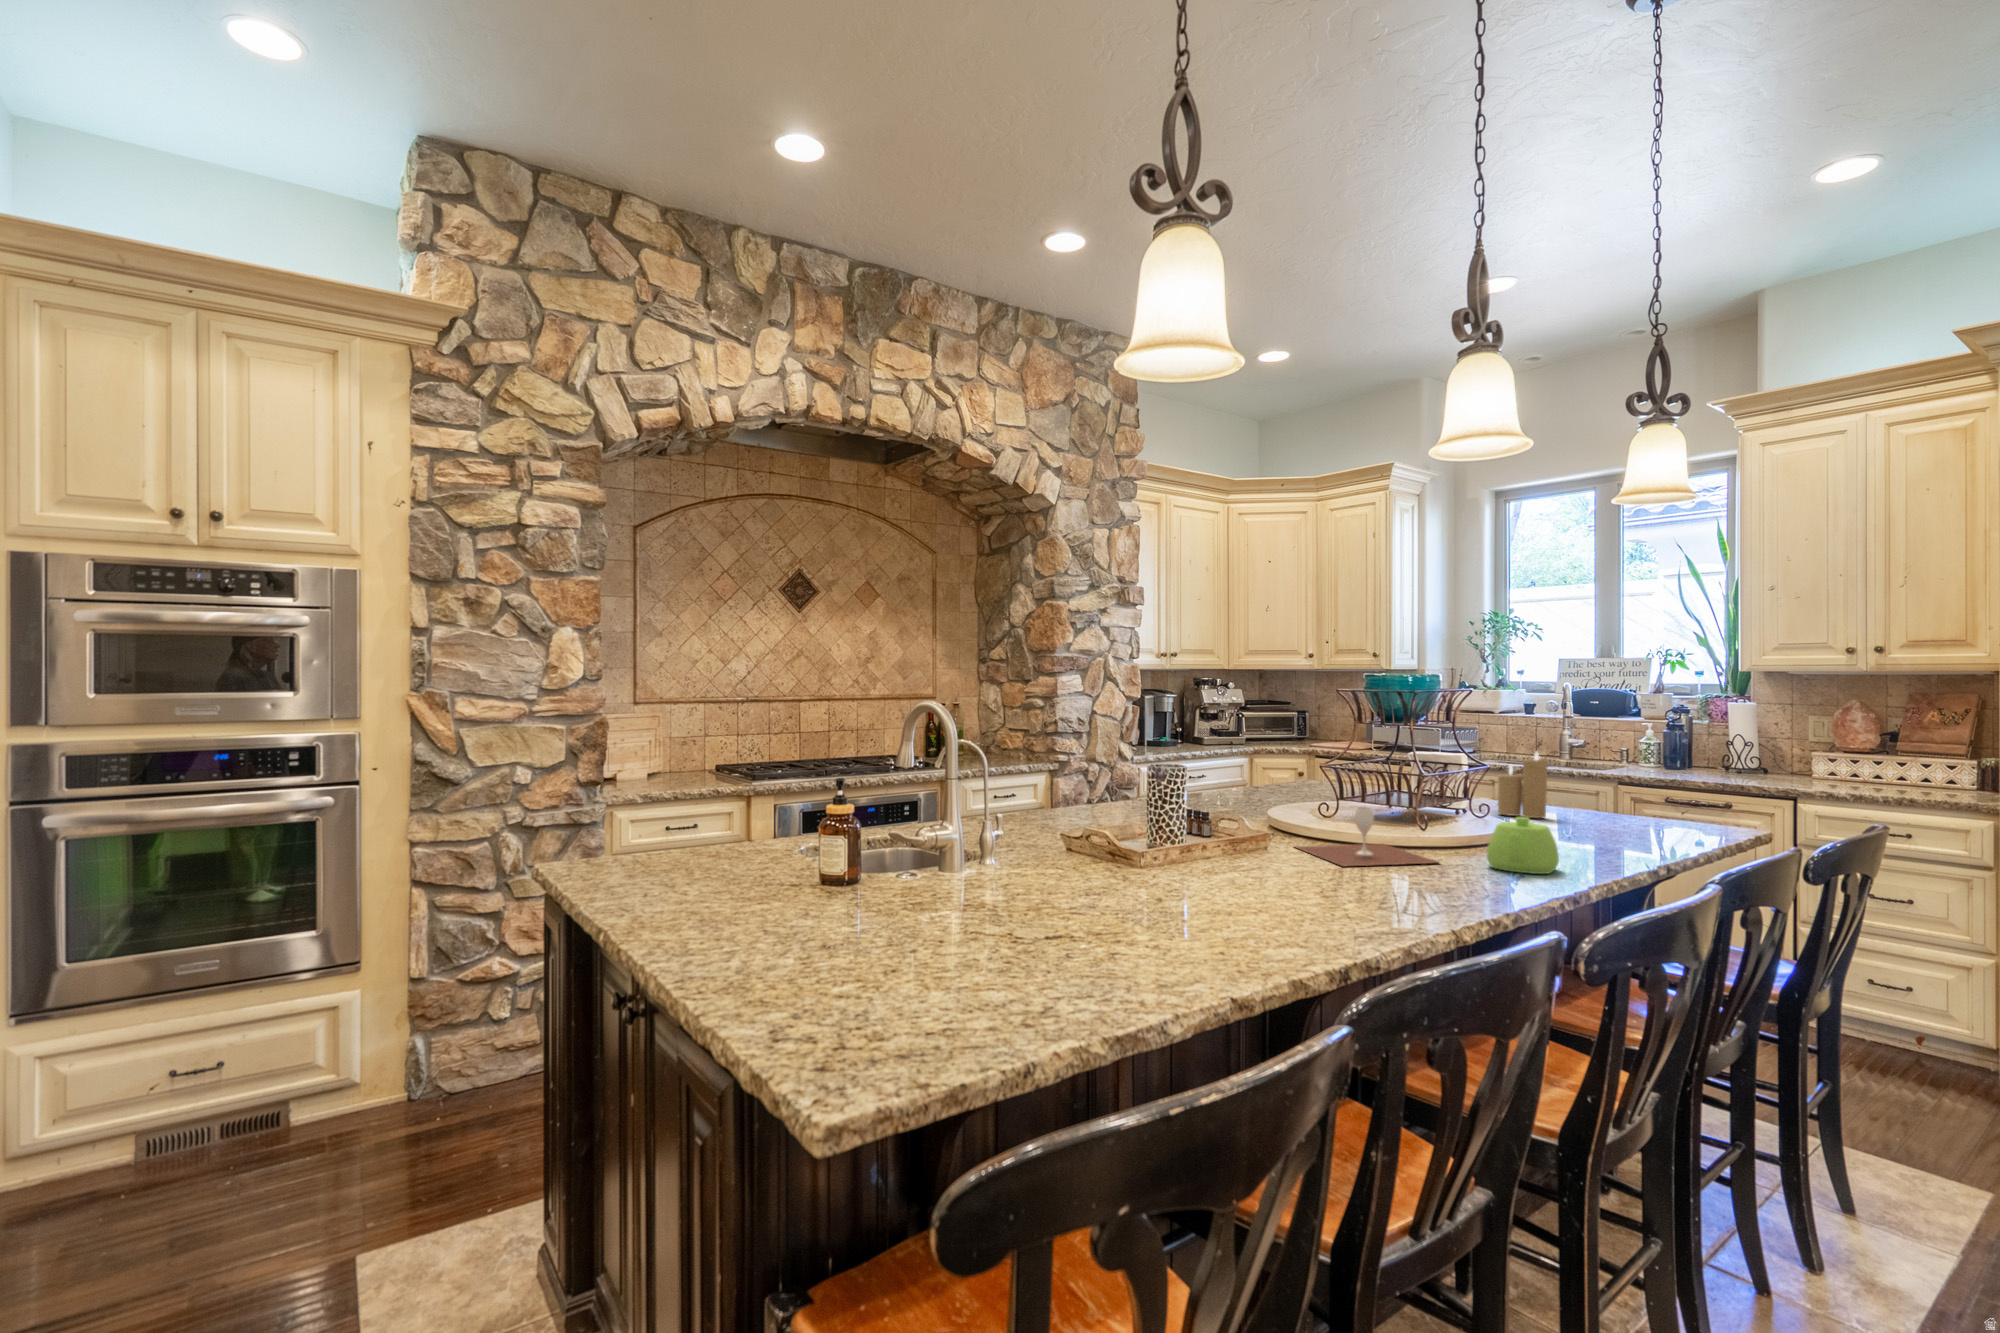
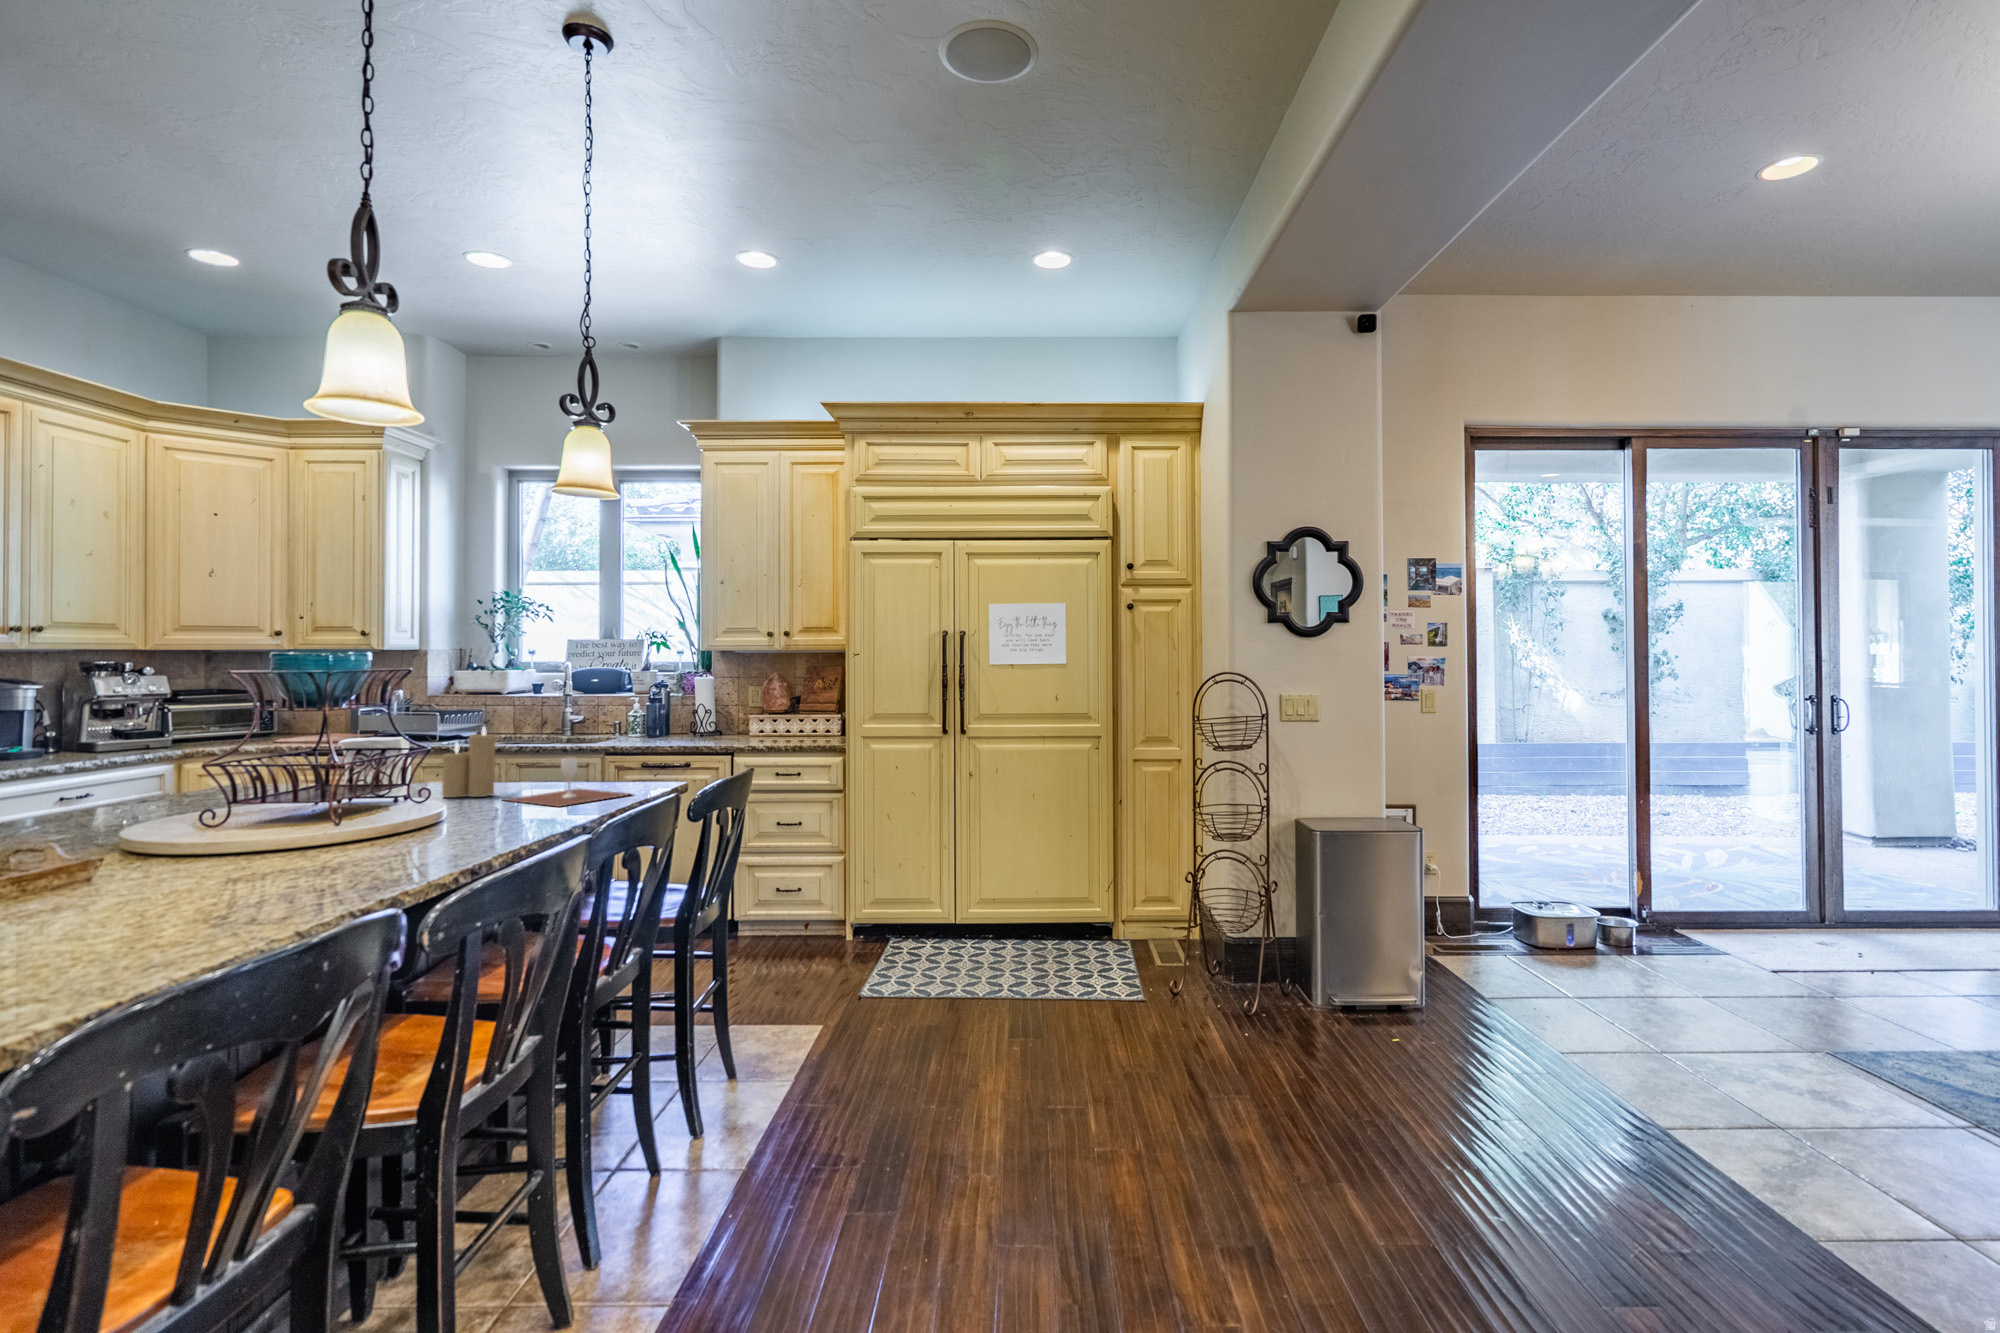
wine glass: present [1296,807,1438,866] -> present [506,757,630,807]
teapot: present [1487,817,1559,874] -> none [372,799,461,864]

